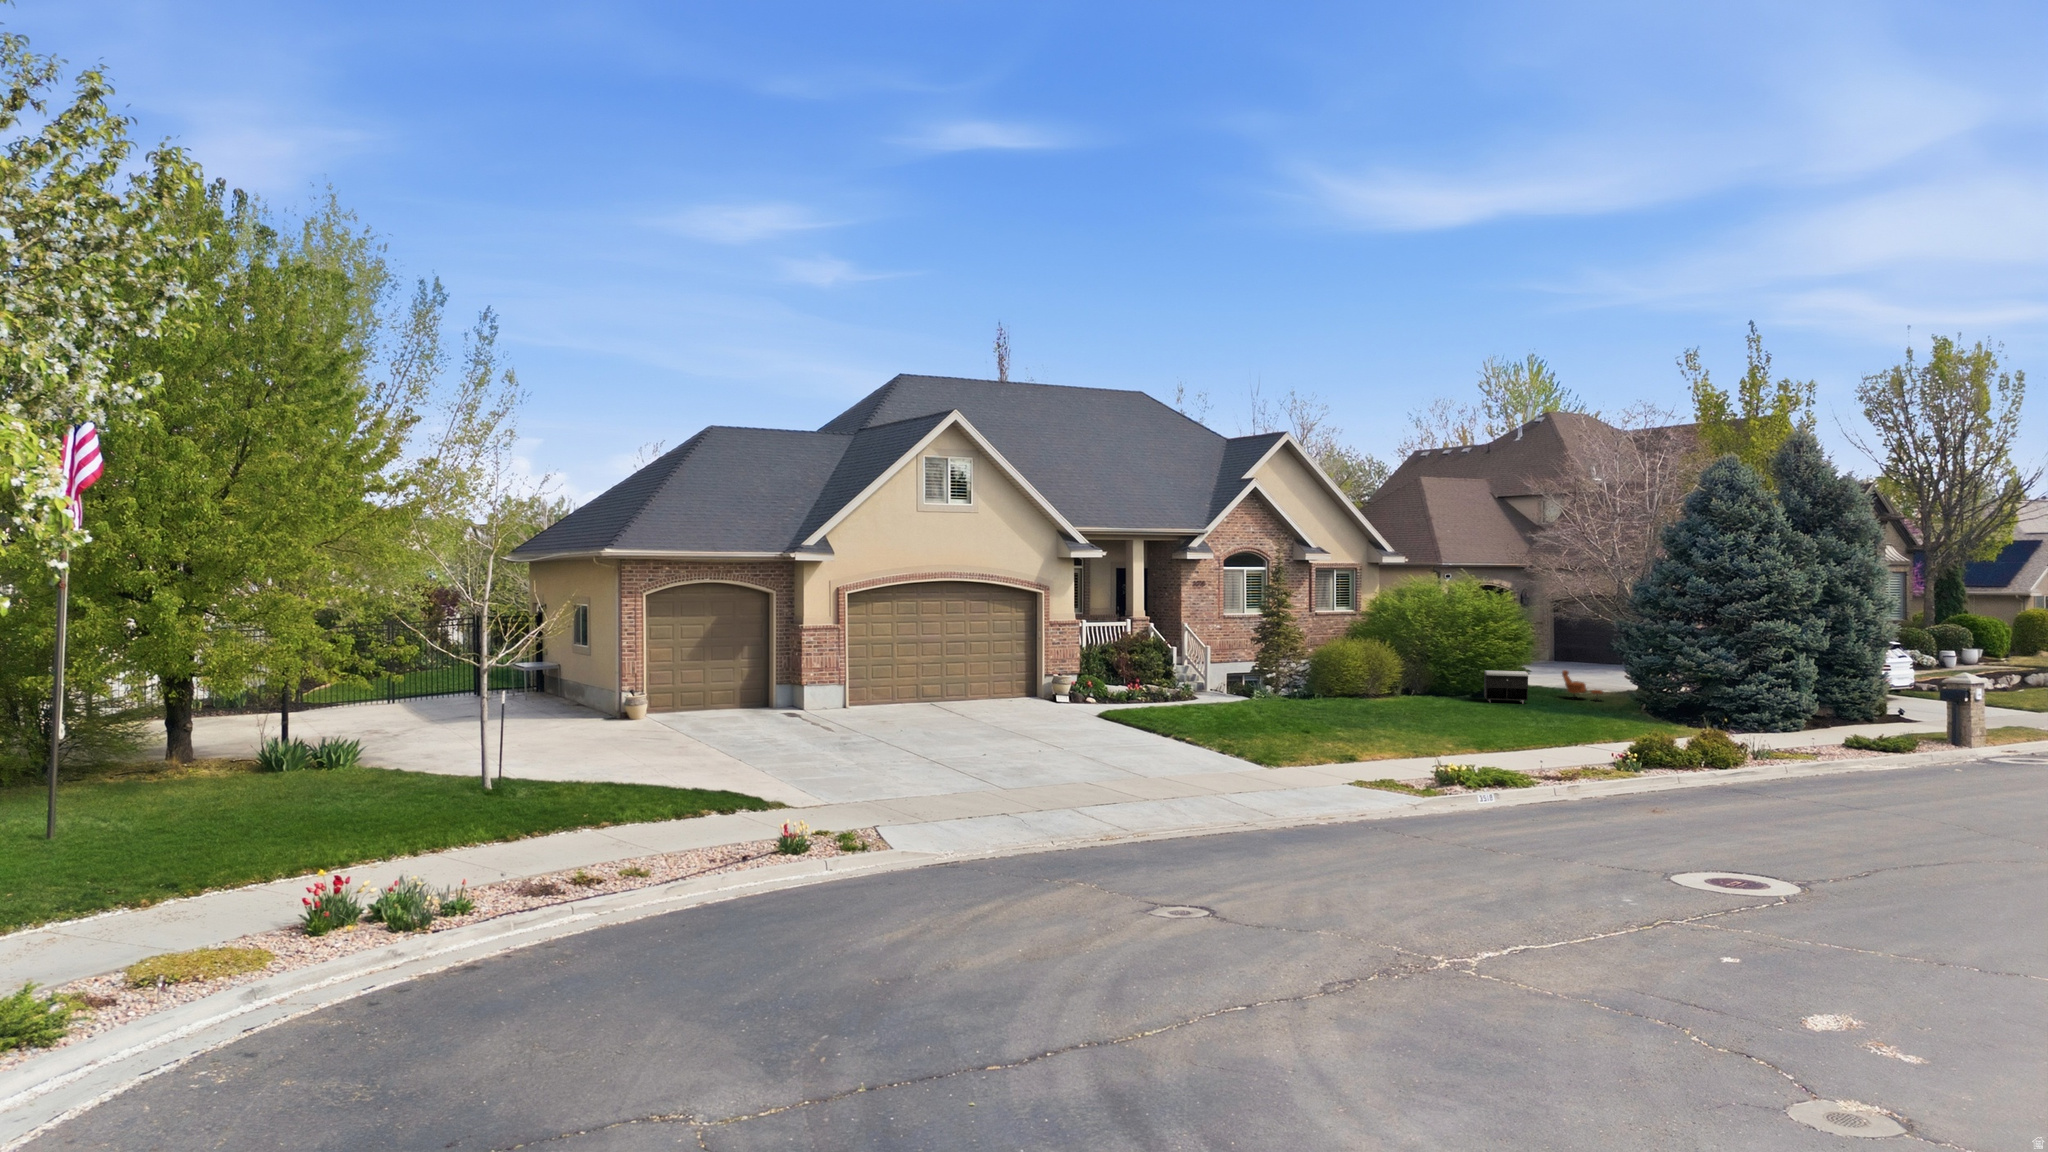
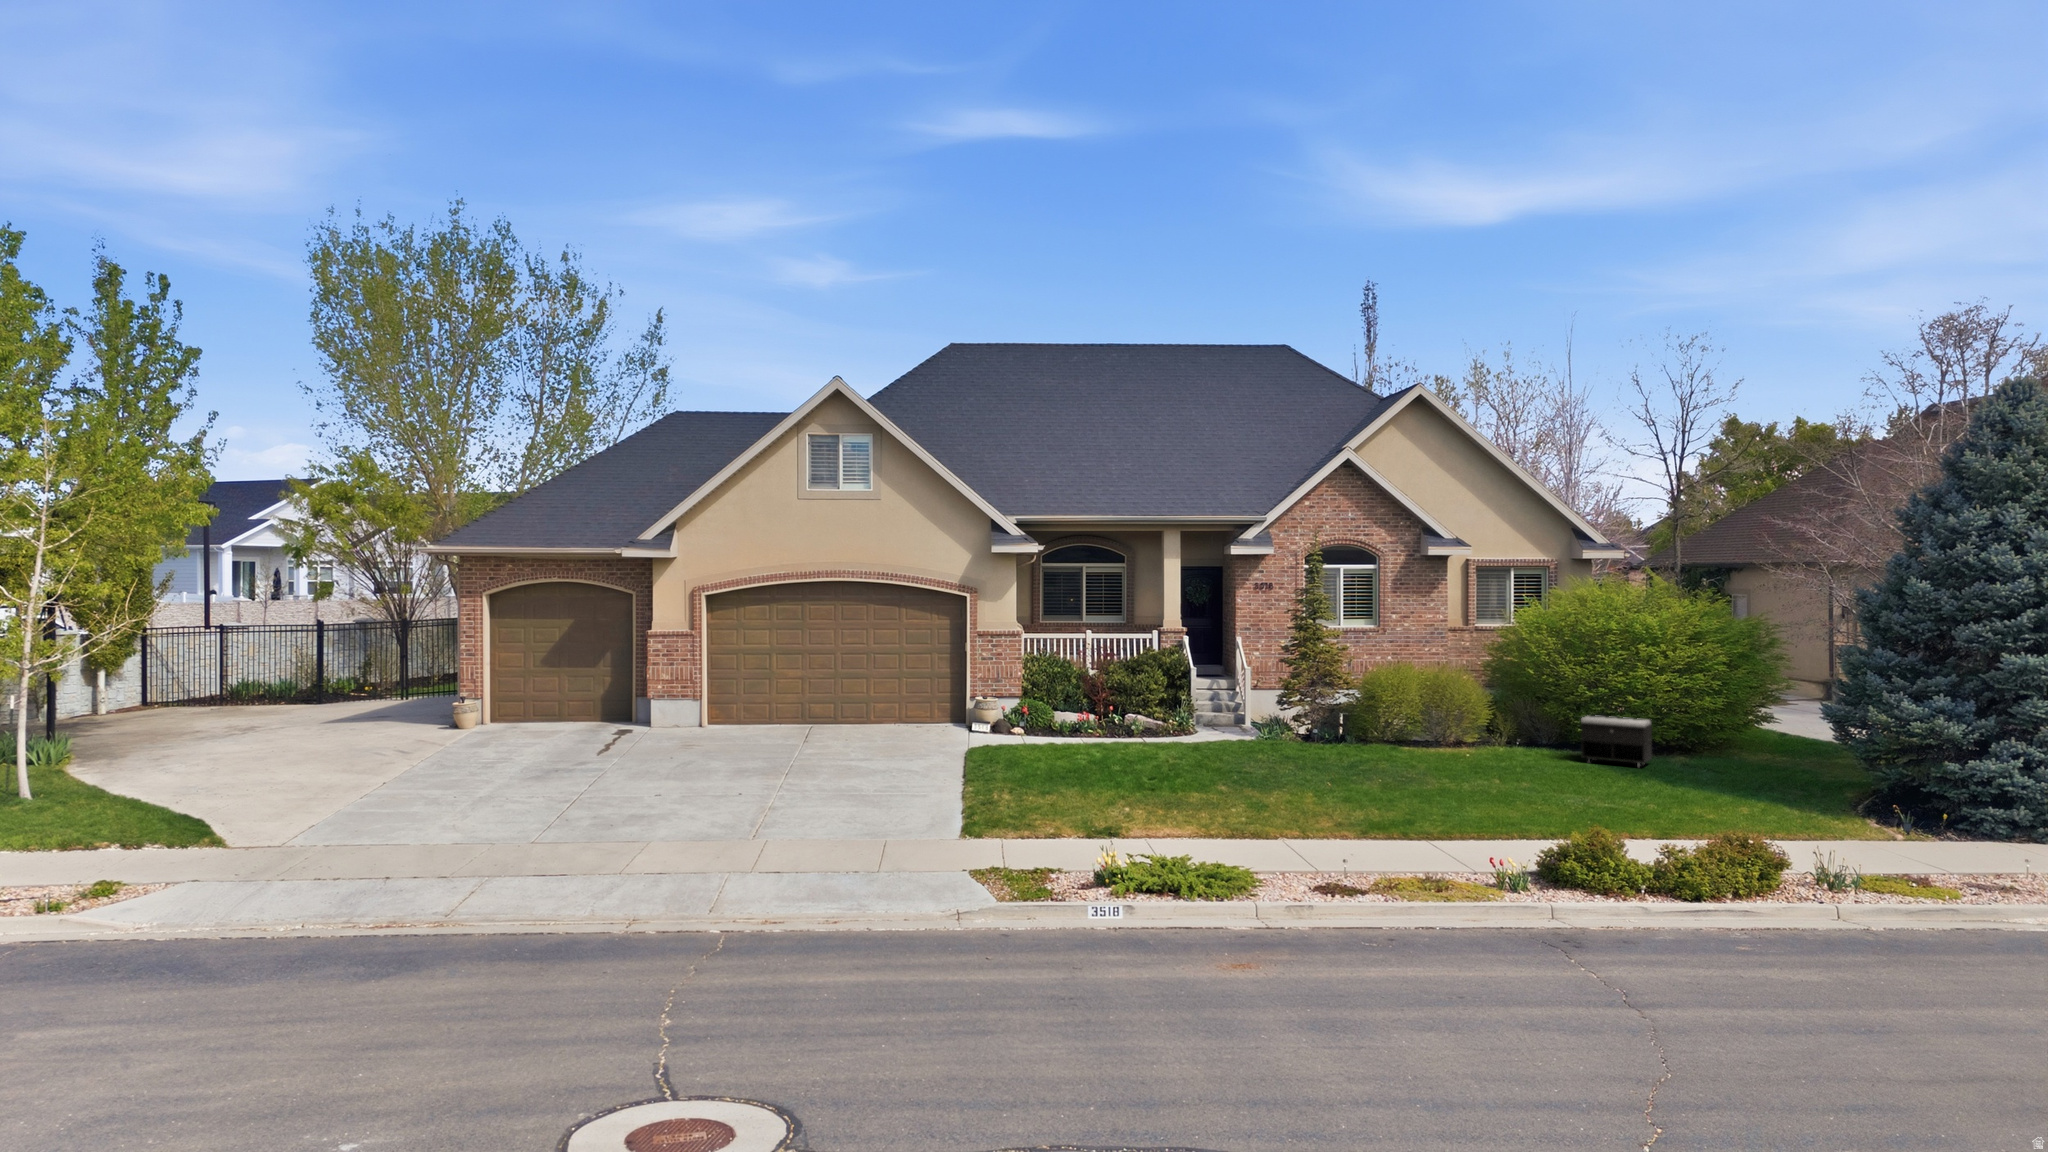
lounge chair: present [1562,670,1603,700] -> none [1726,720,1793,772]

